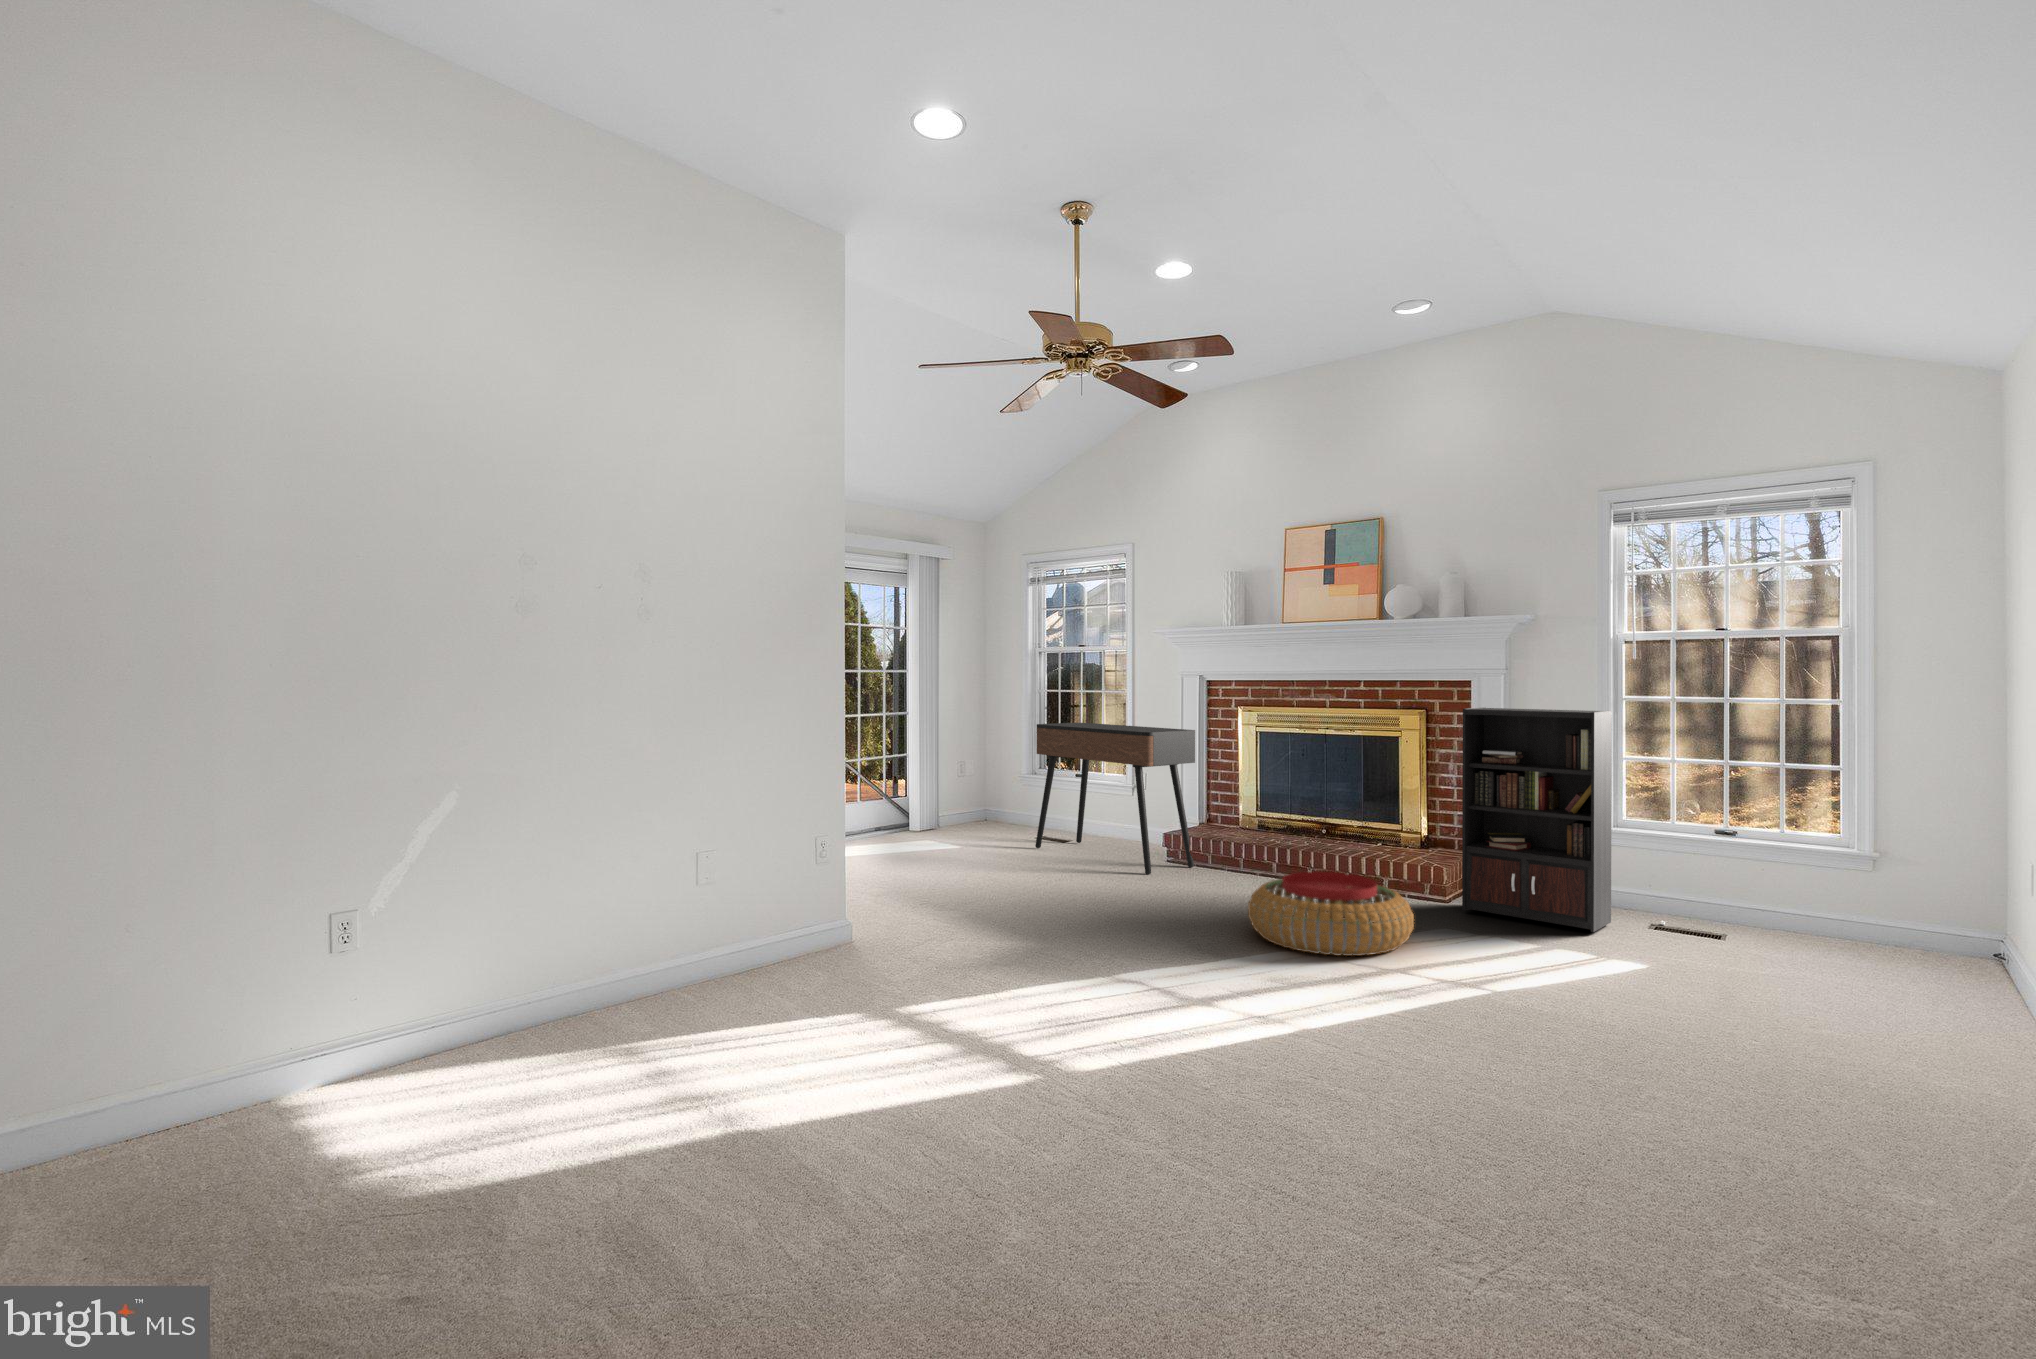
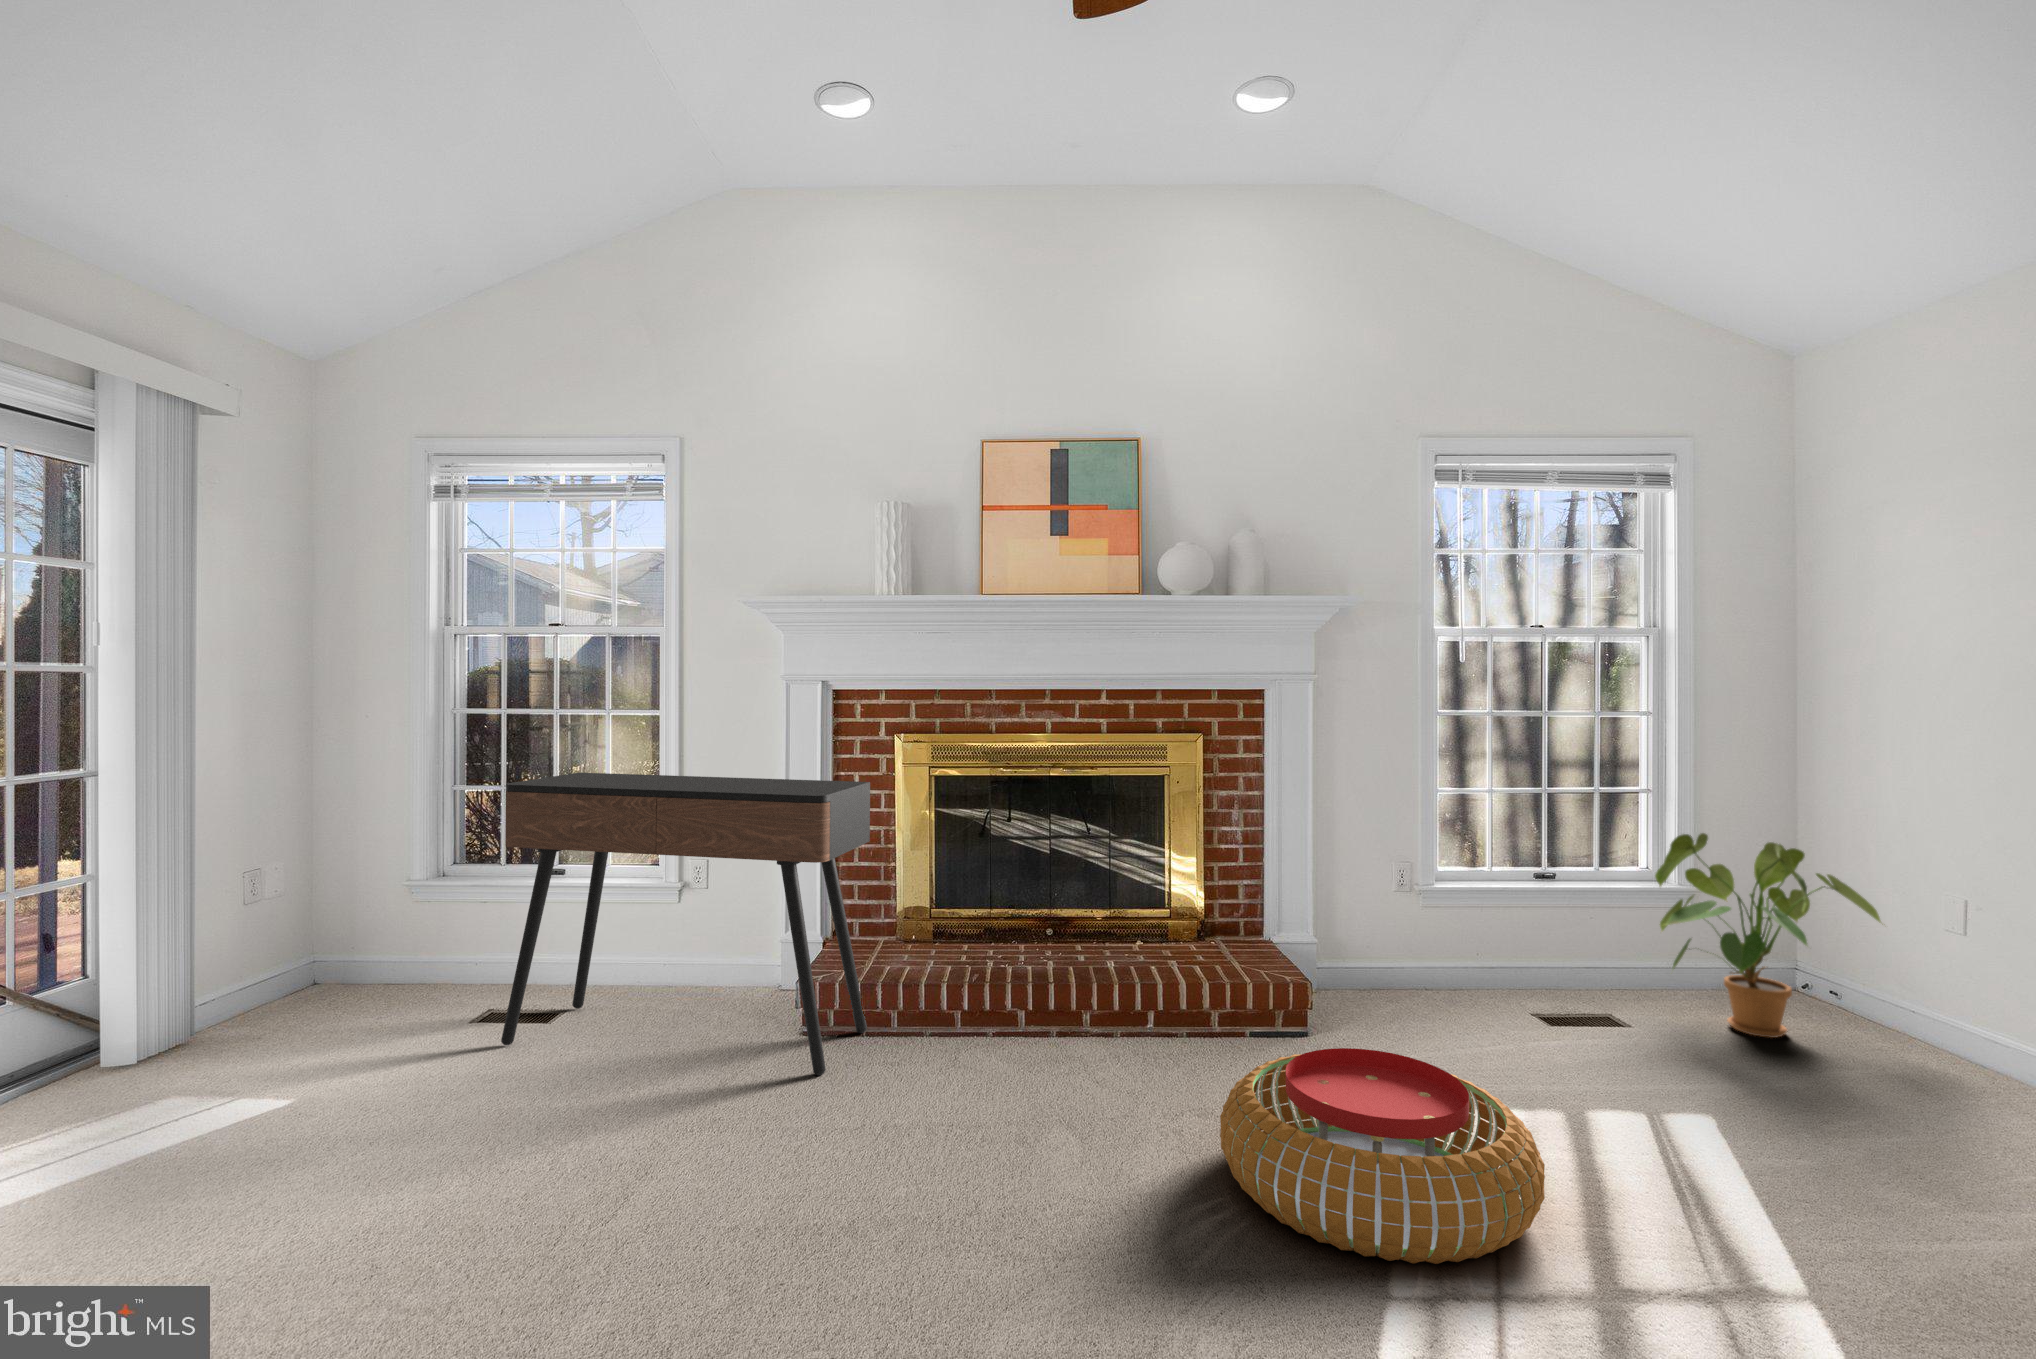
bookcase: present [1462,707,1665,932] -> none [1339,732,1550,1050]
house plant: none [1752,801,1970,965] -> present [1655,833,1881,1038]

